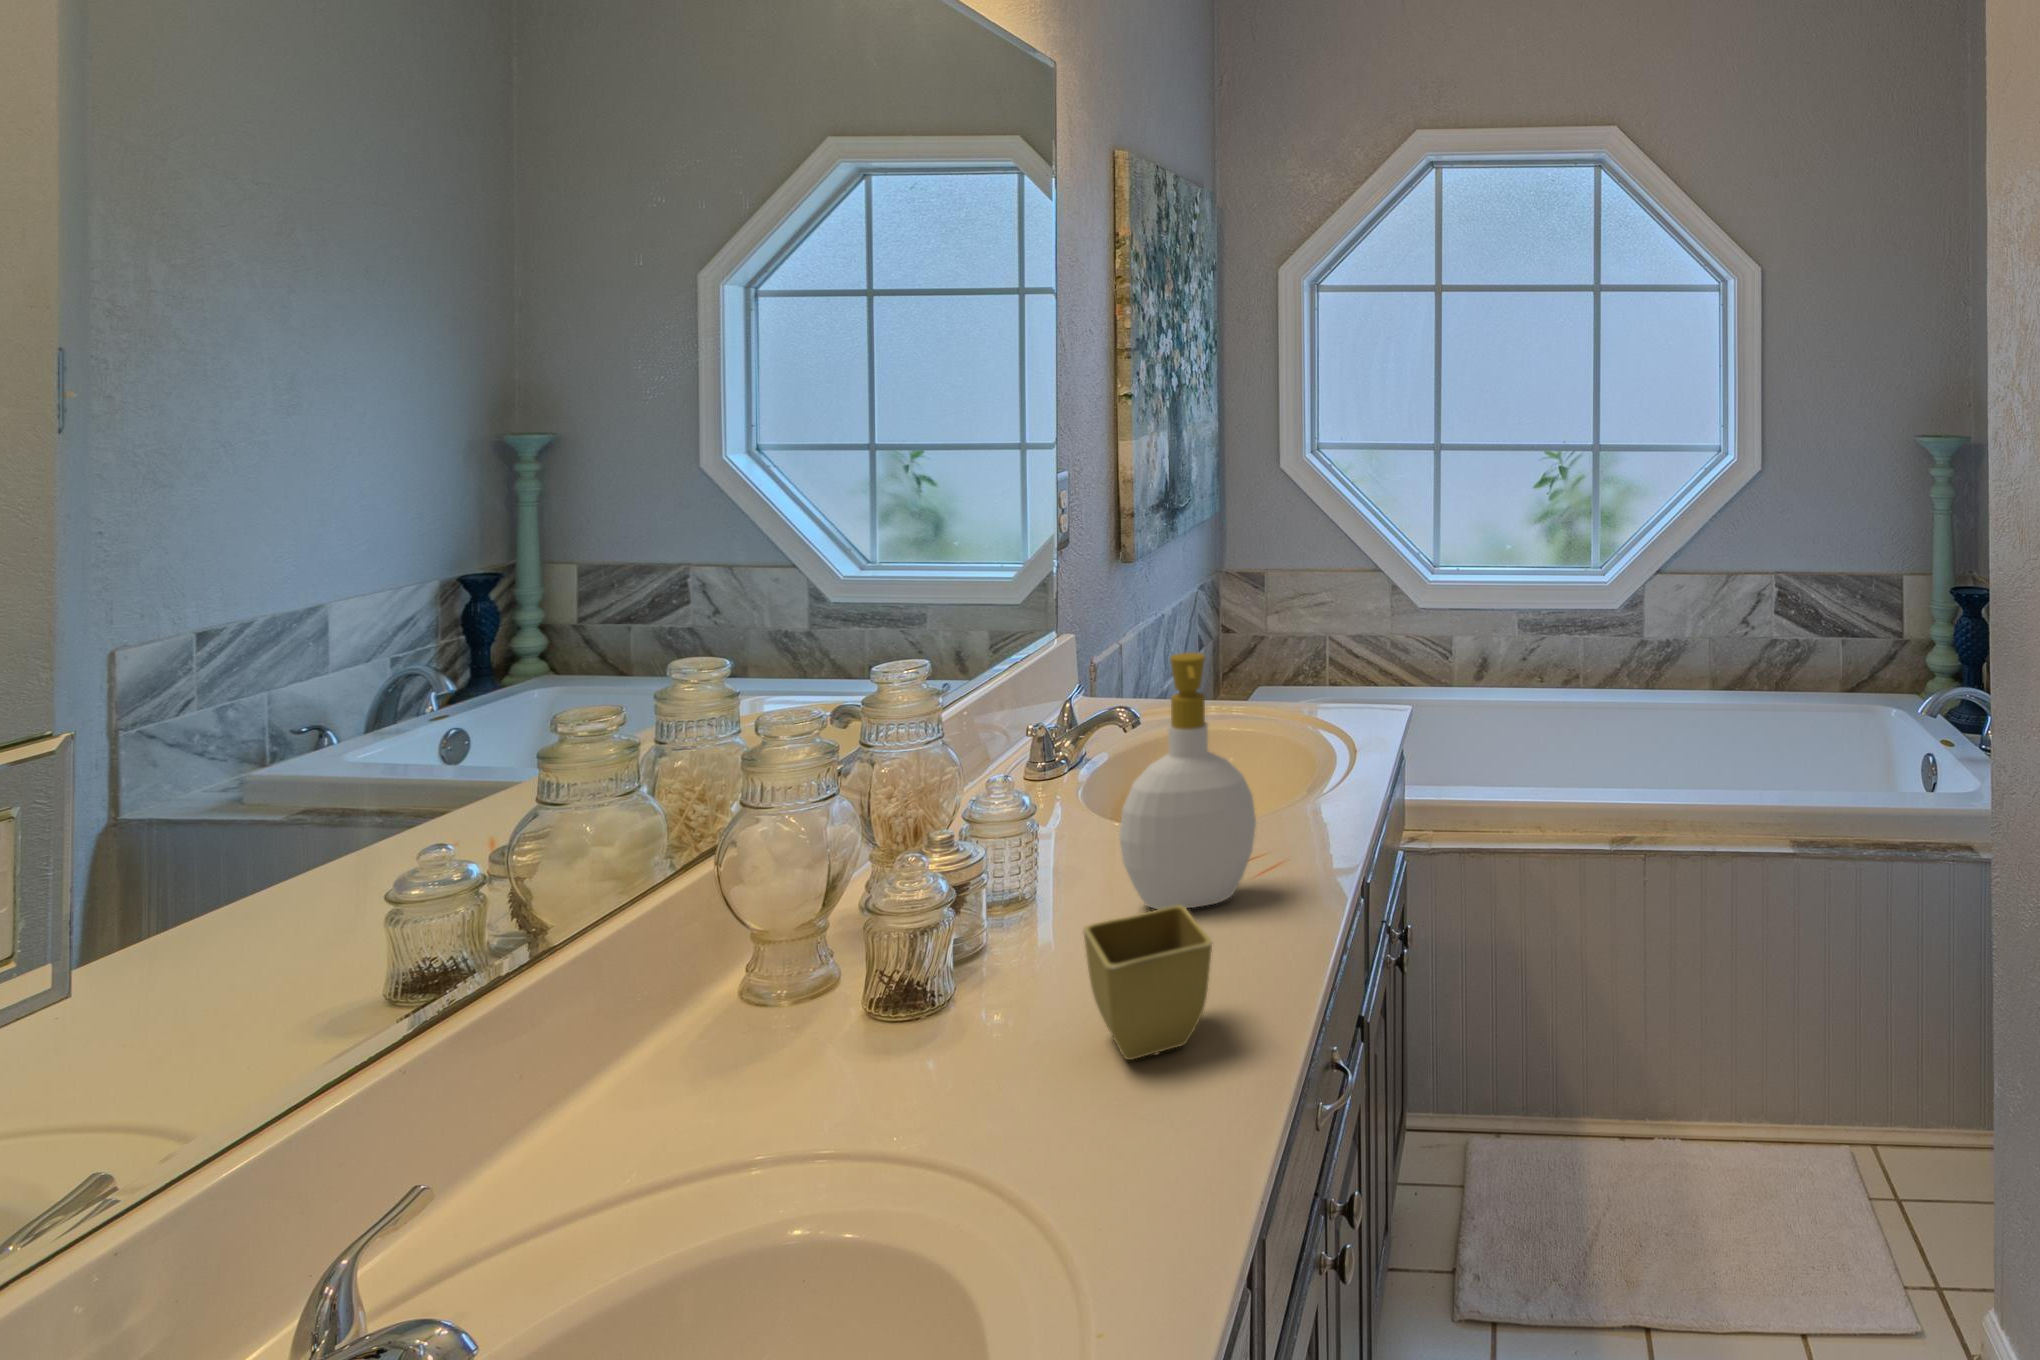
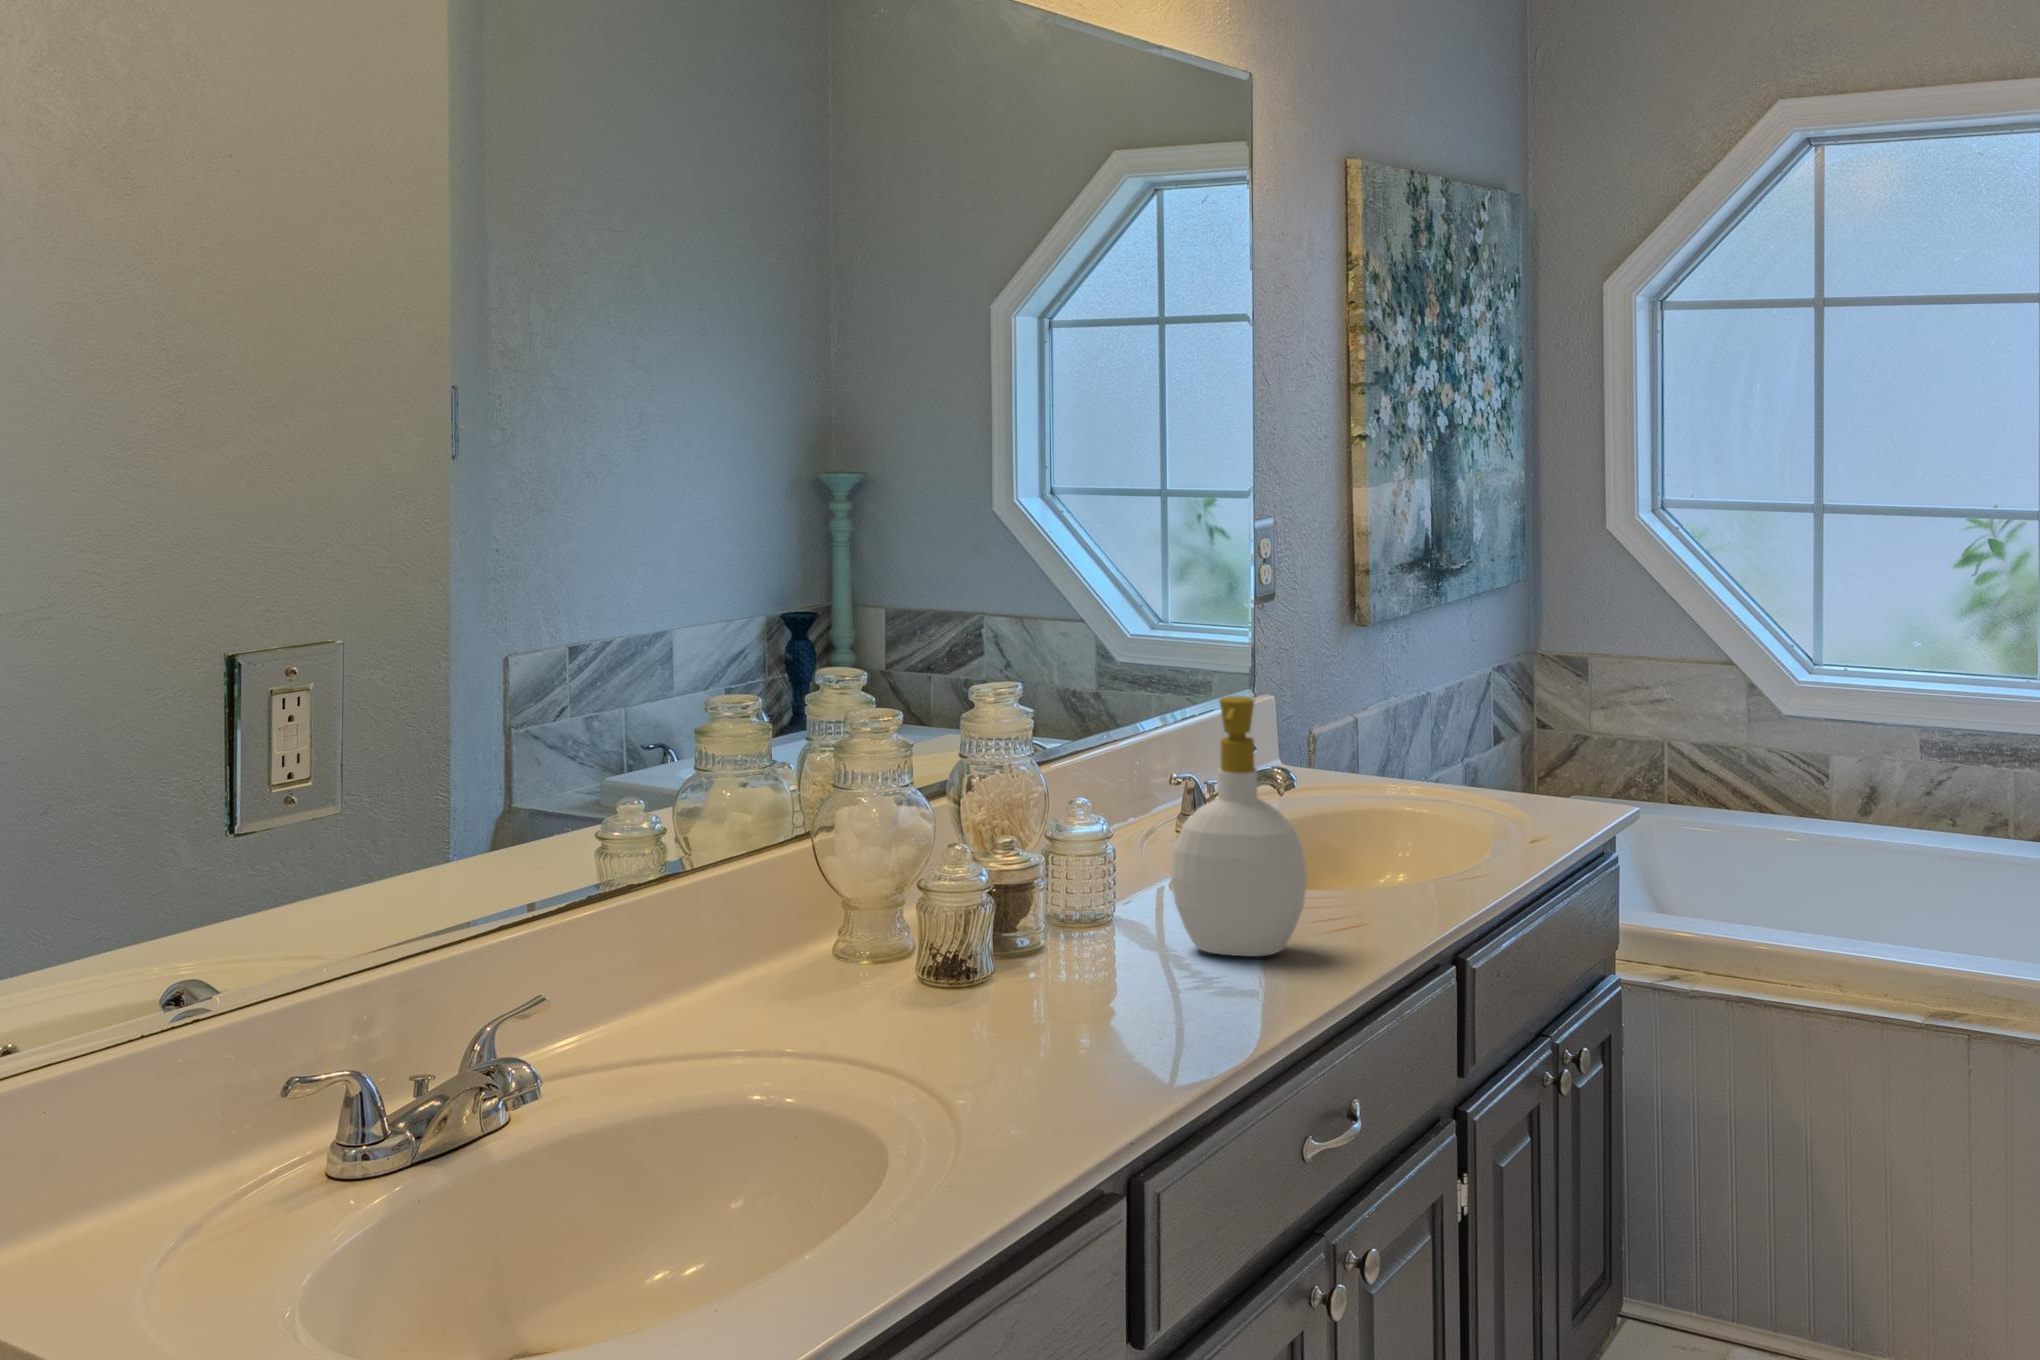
flower pot: present [1083,905,1212,1060] -> none [1056,926,1160,1054]

